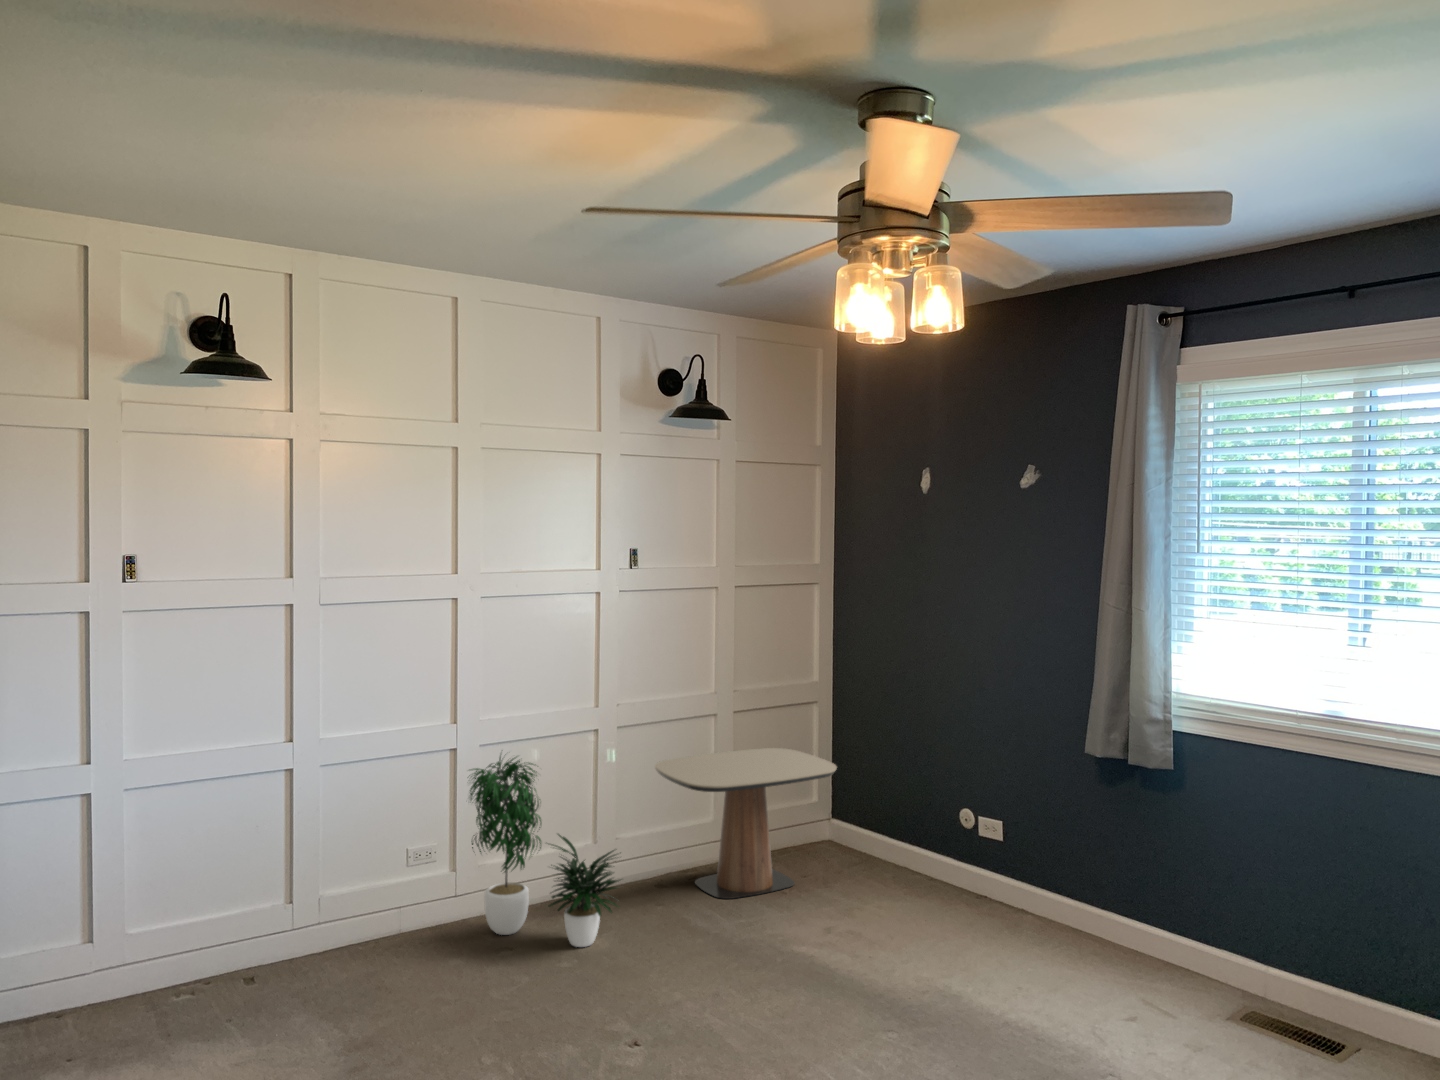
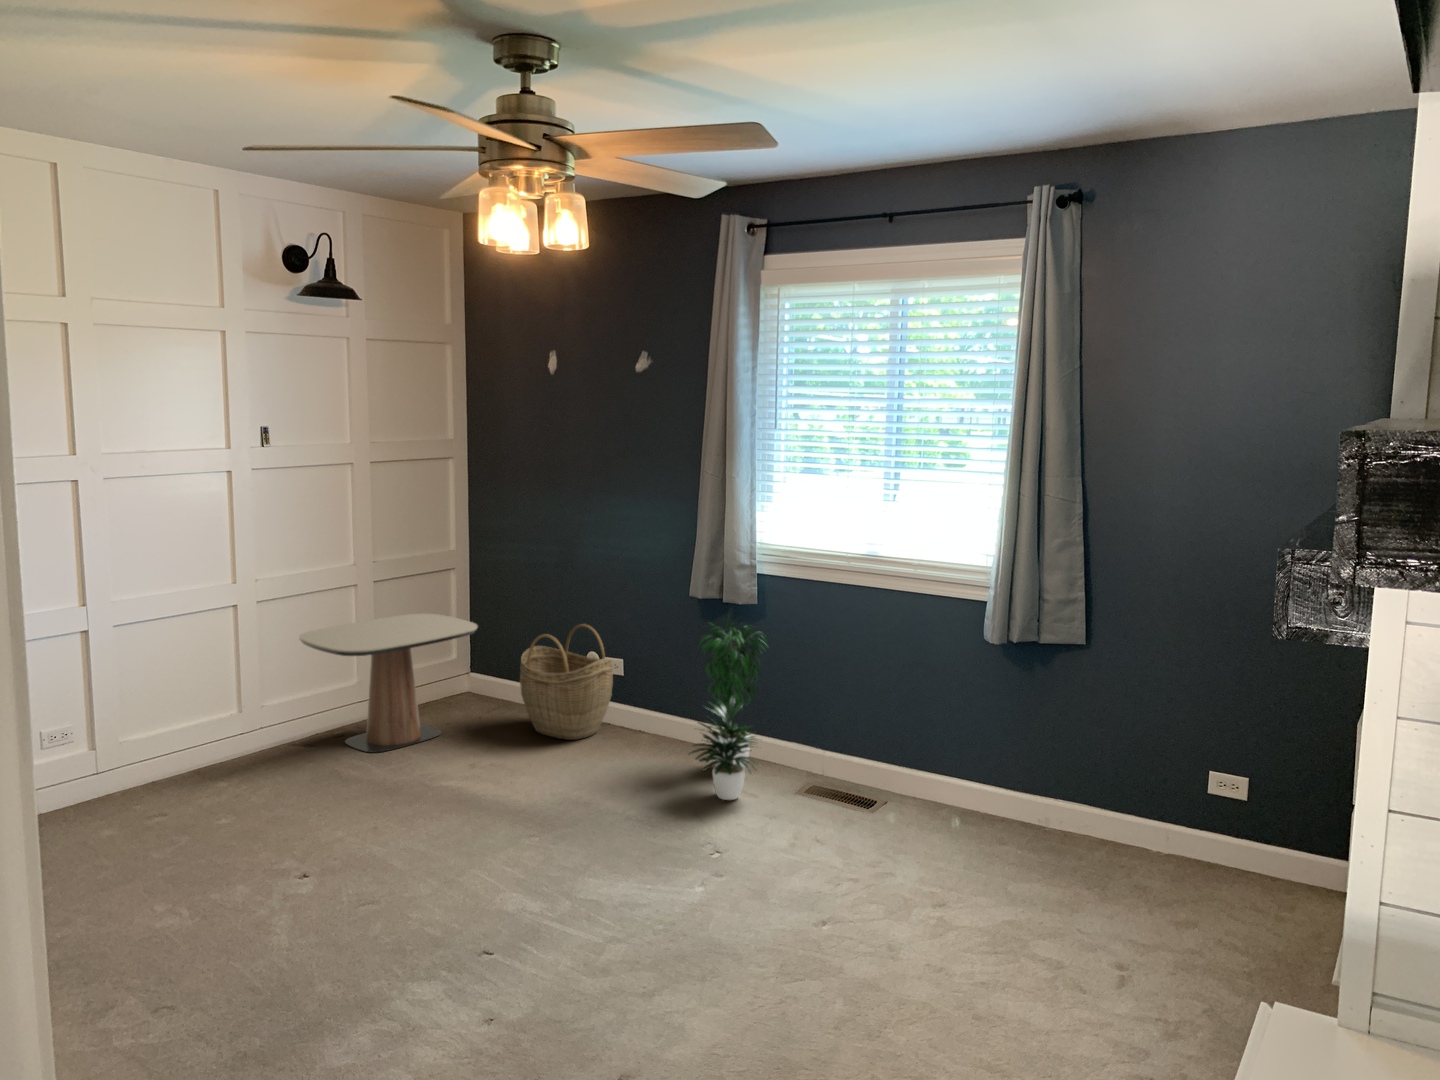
potted plant: present [470,756,621,947] -> present [689,619,764,800]
woven basket: none [882,774,988,910] -> present [520,624,613,740]

